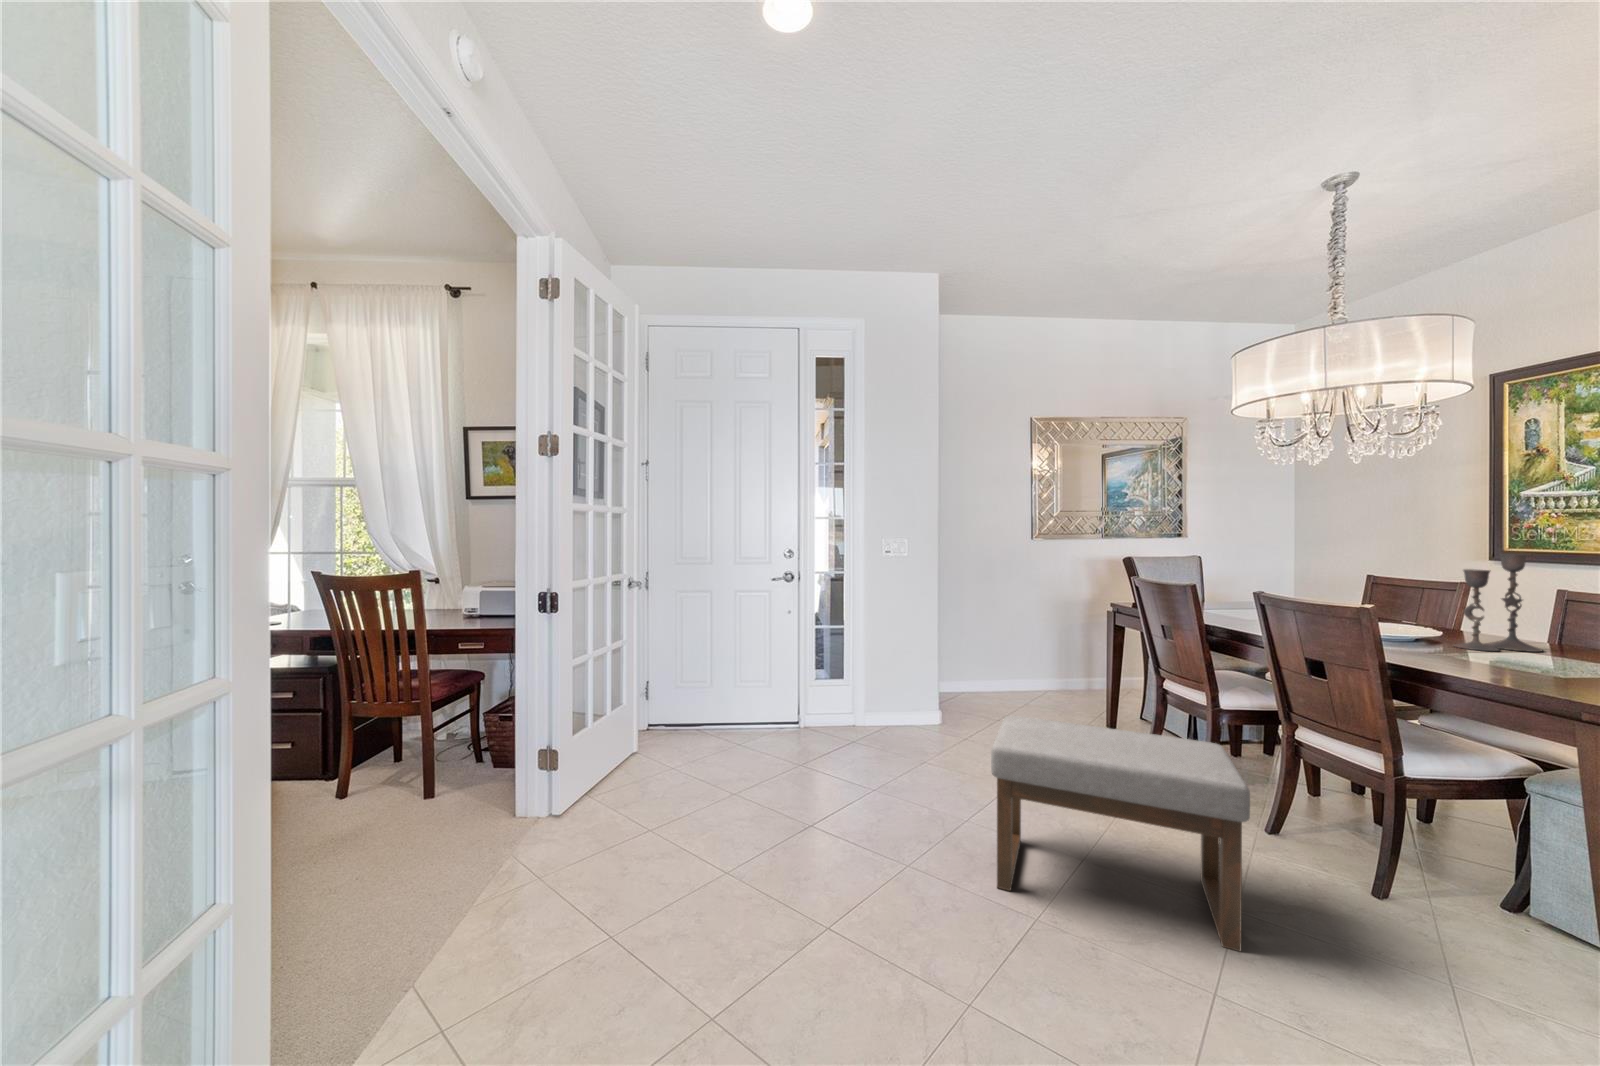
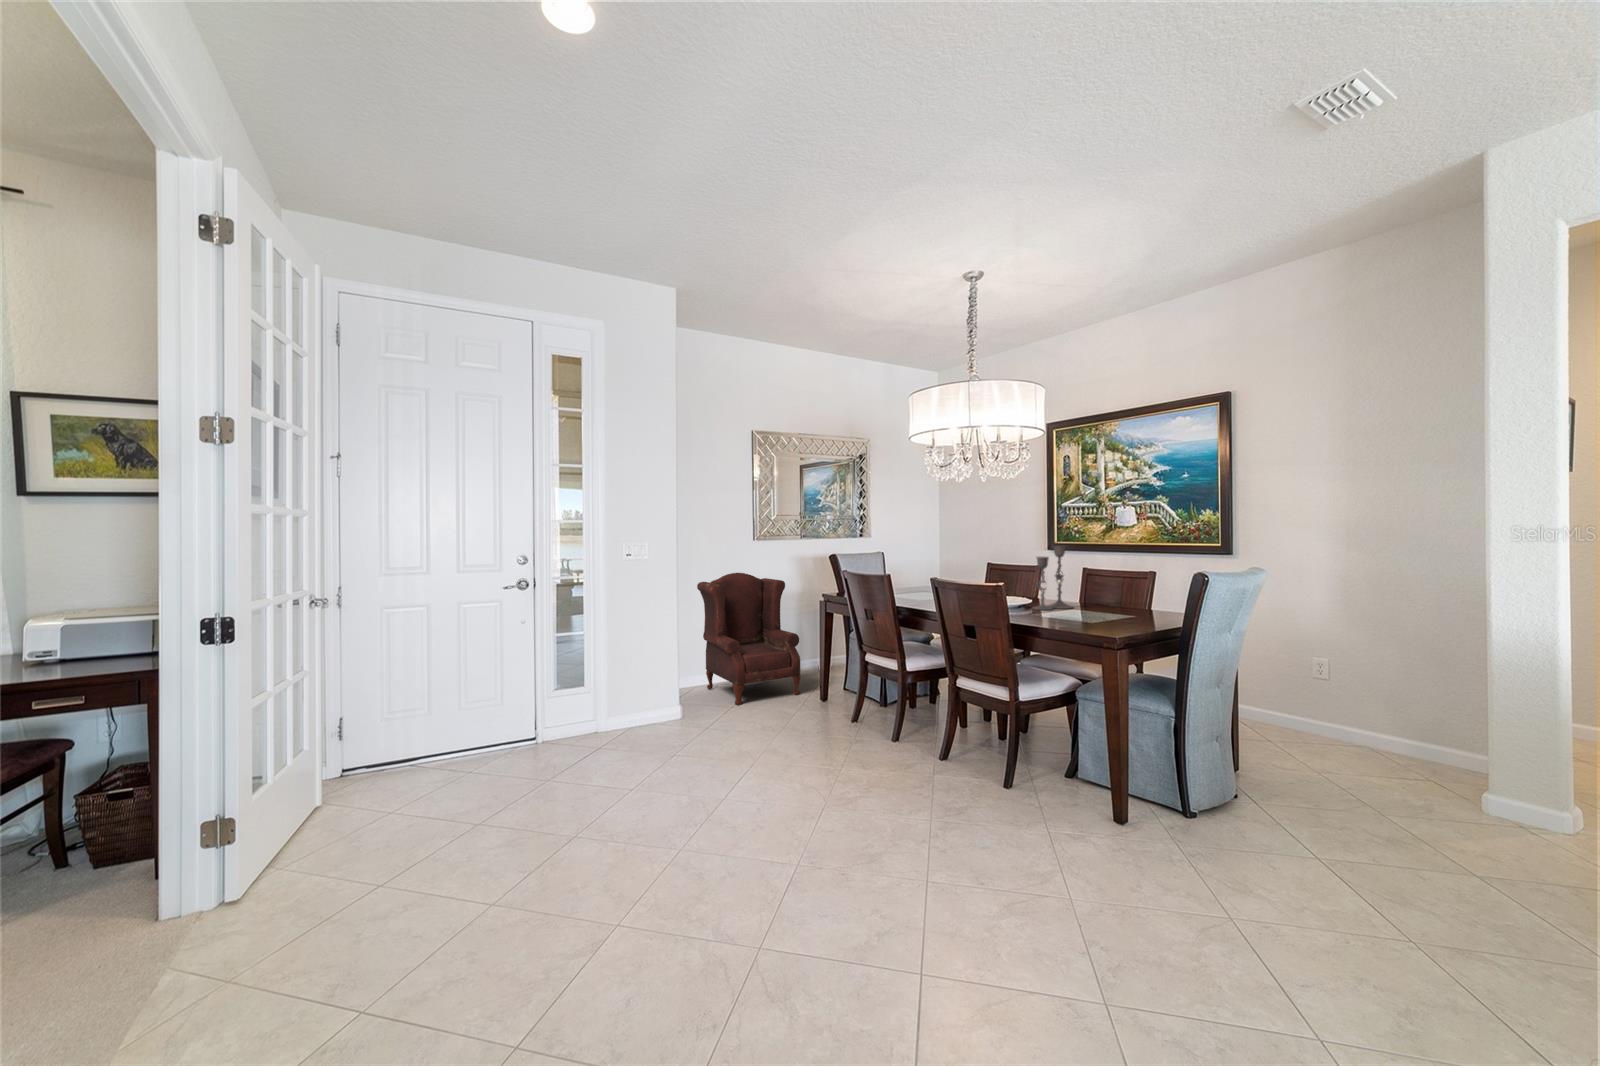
armchair: none [962,575,1079,718] -> present [697,573,800,705]
ottoman: present [991,716,1250,951] -> none [749,693,927,840]

